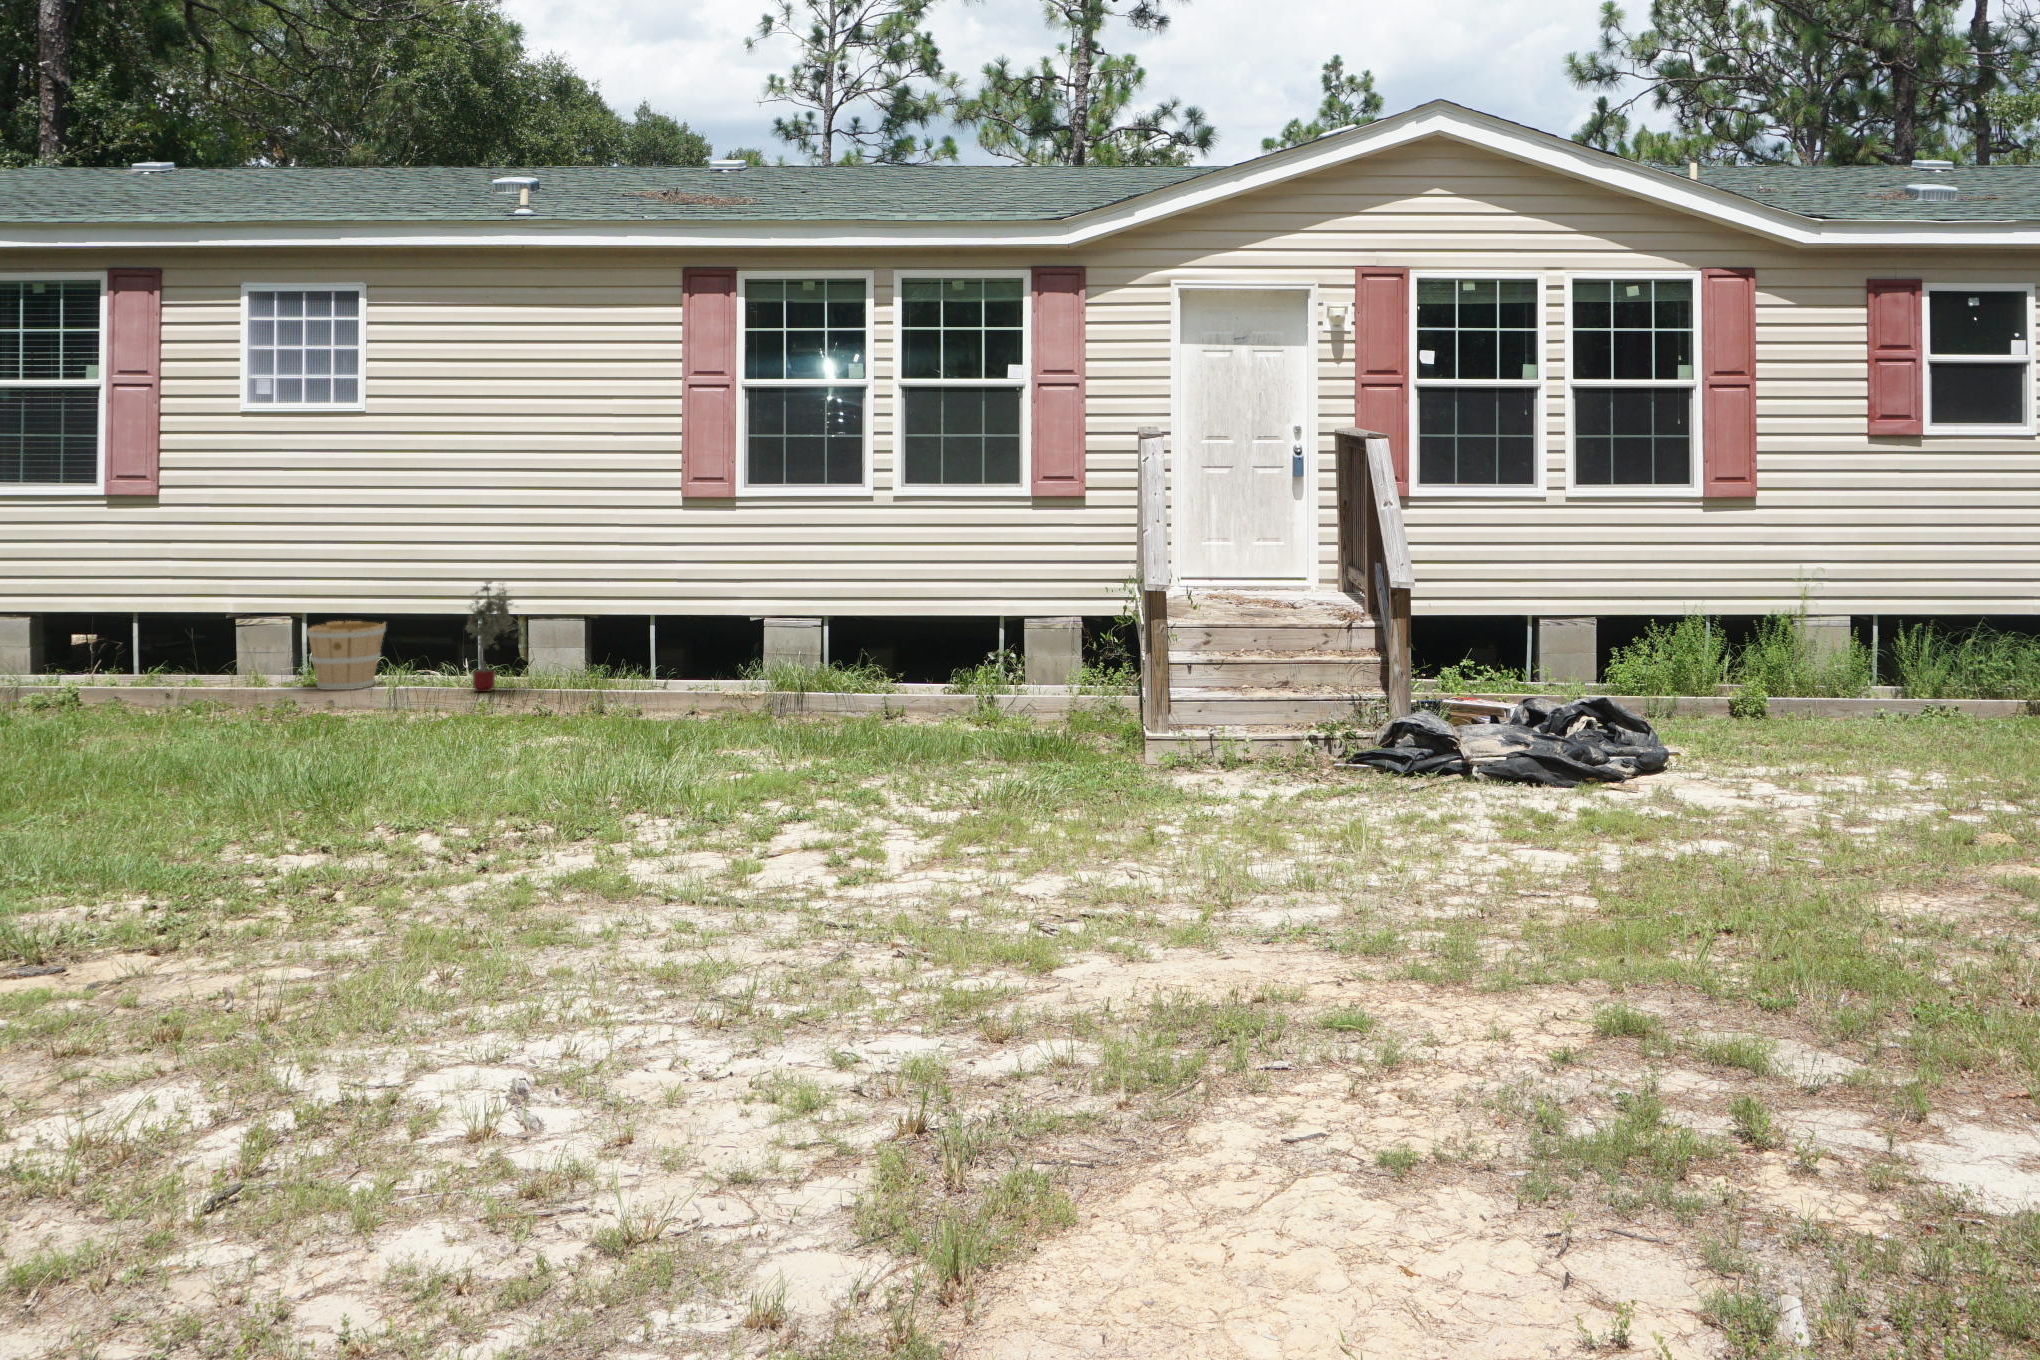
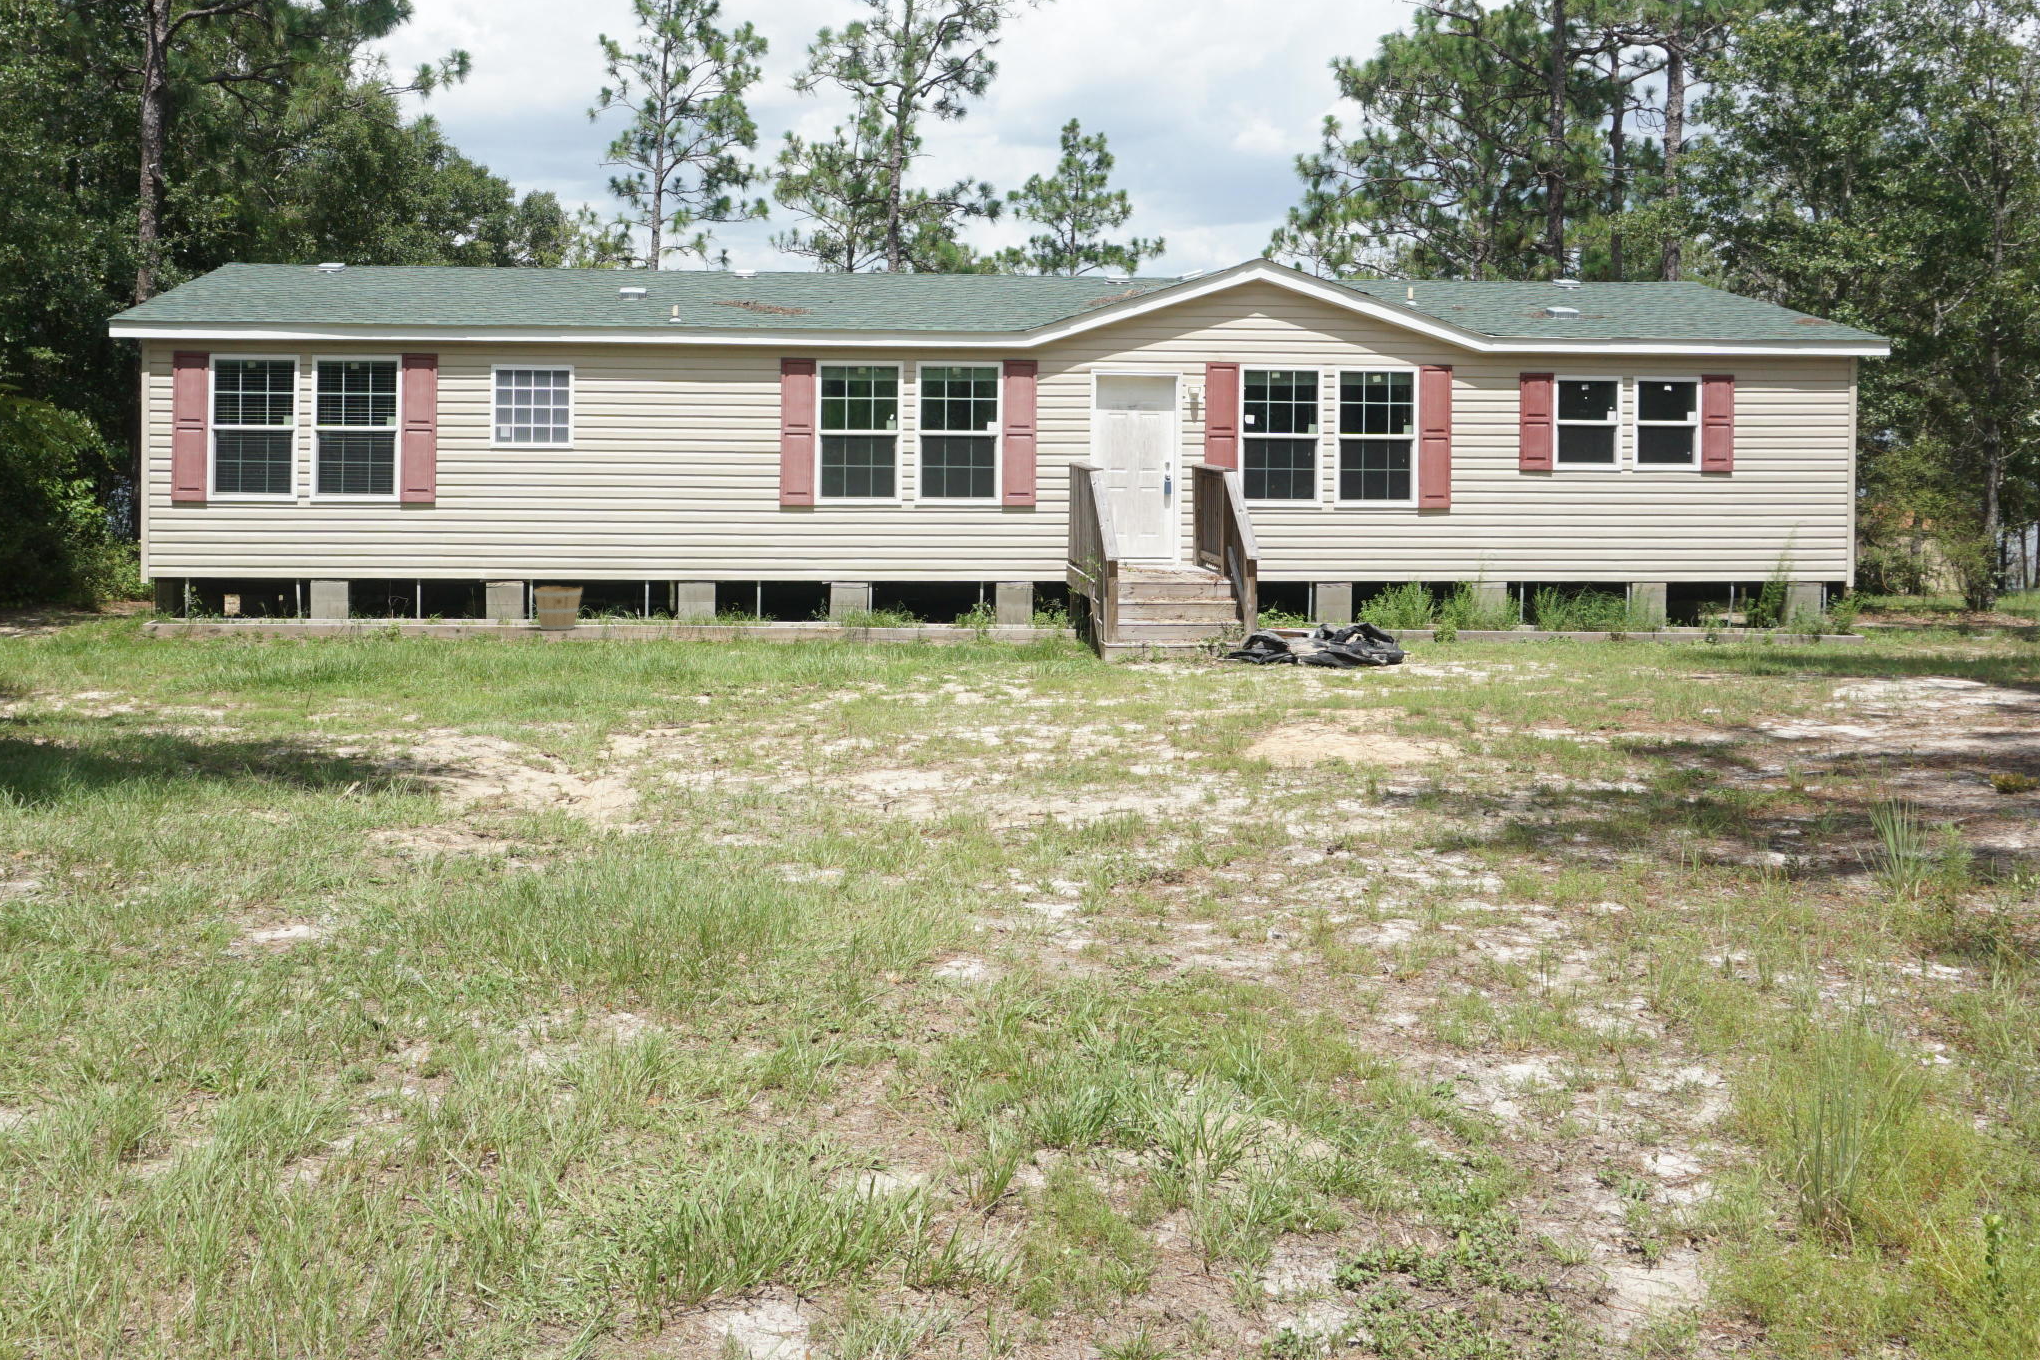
potted tree: present [466,581,526,692] -> none [636,559,681,631]

